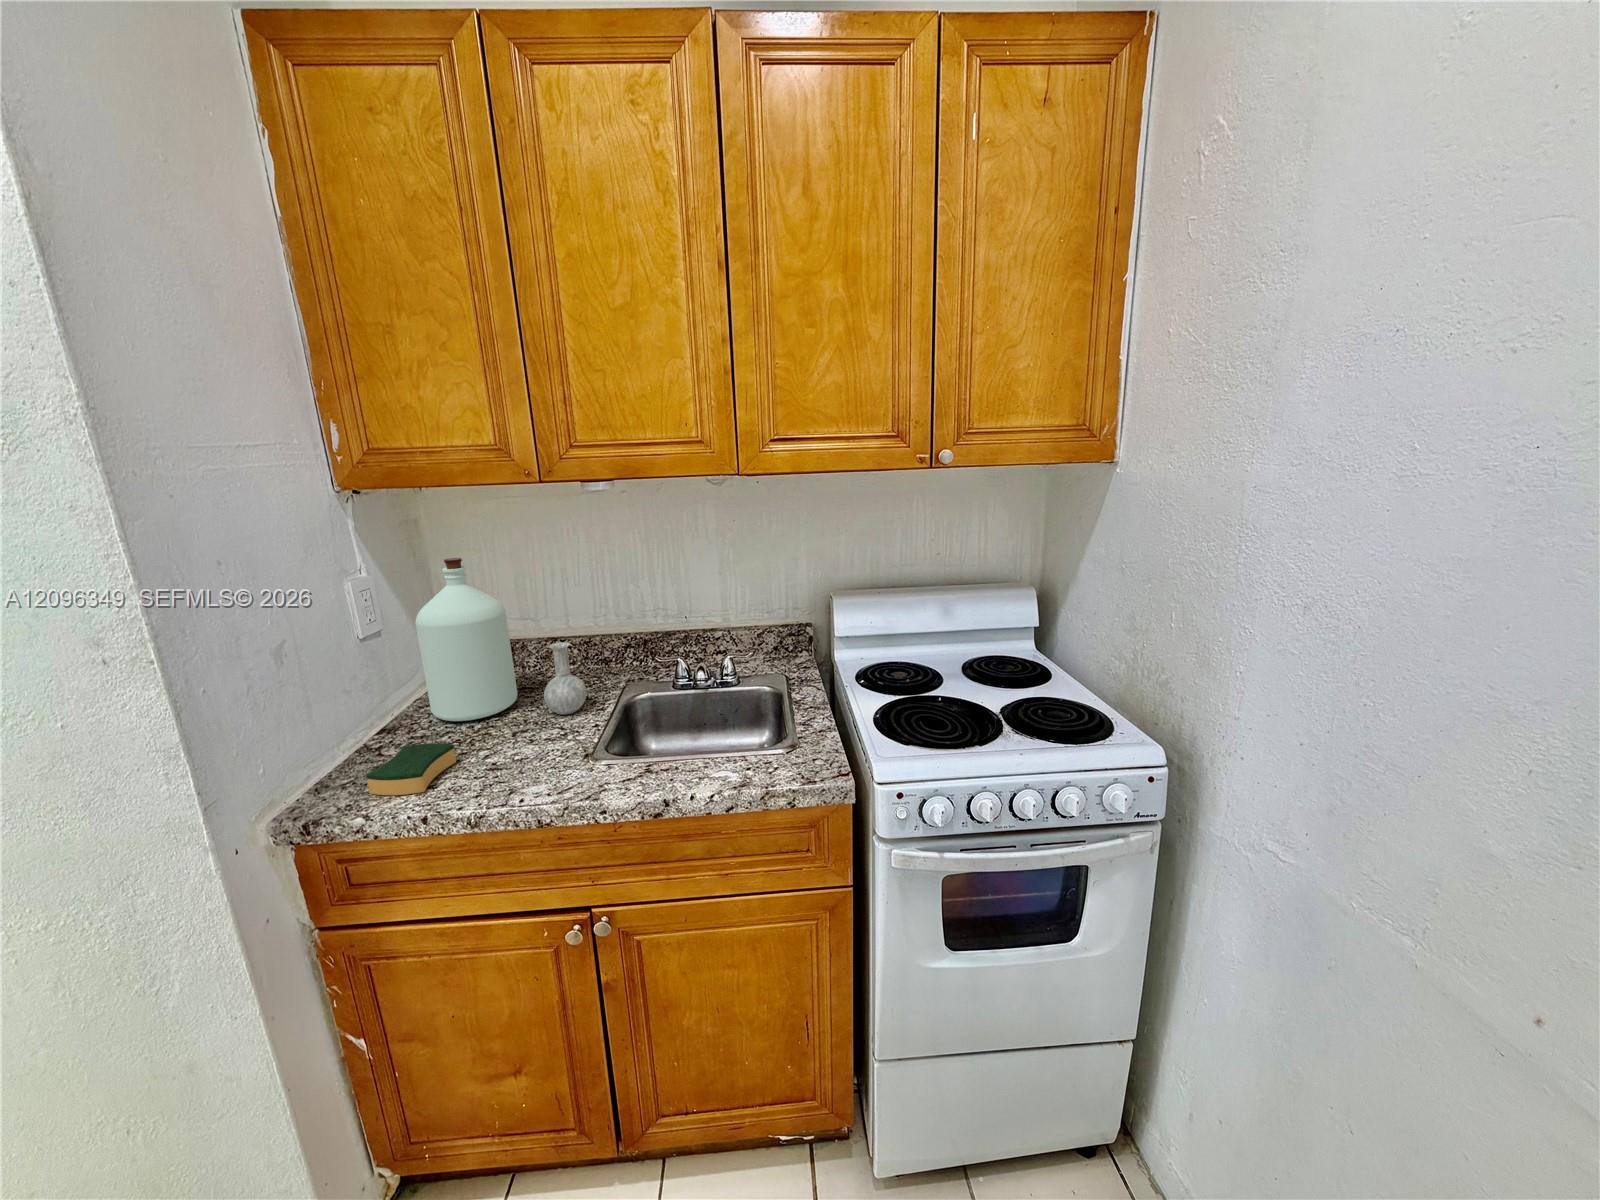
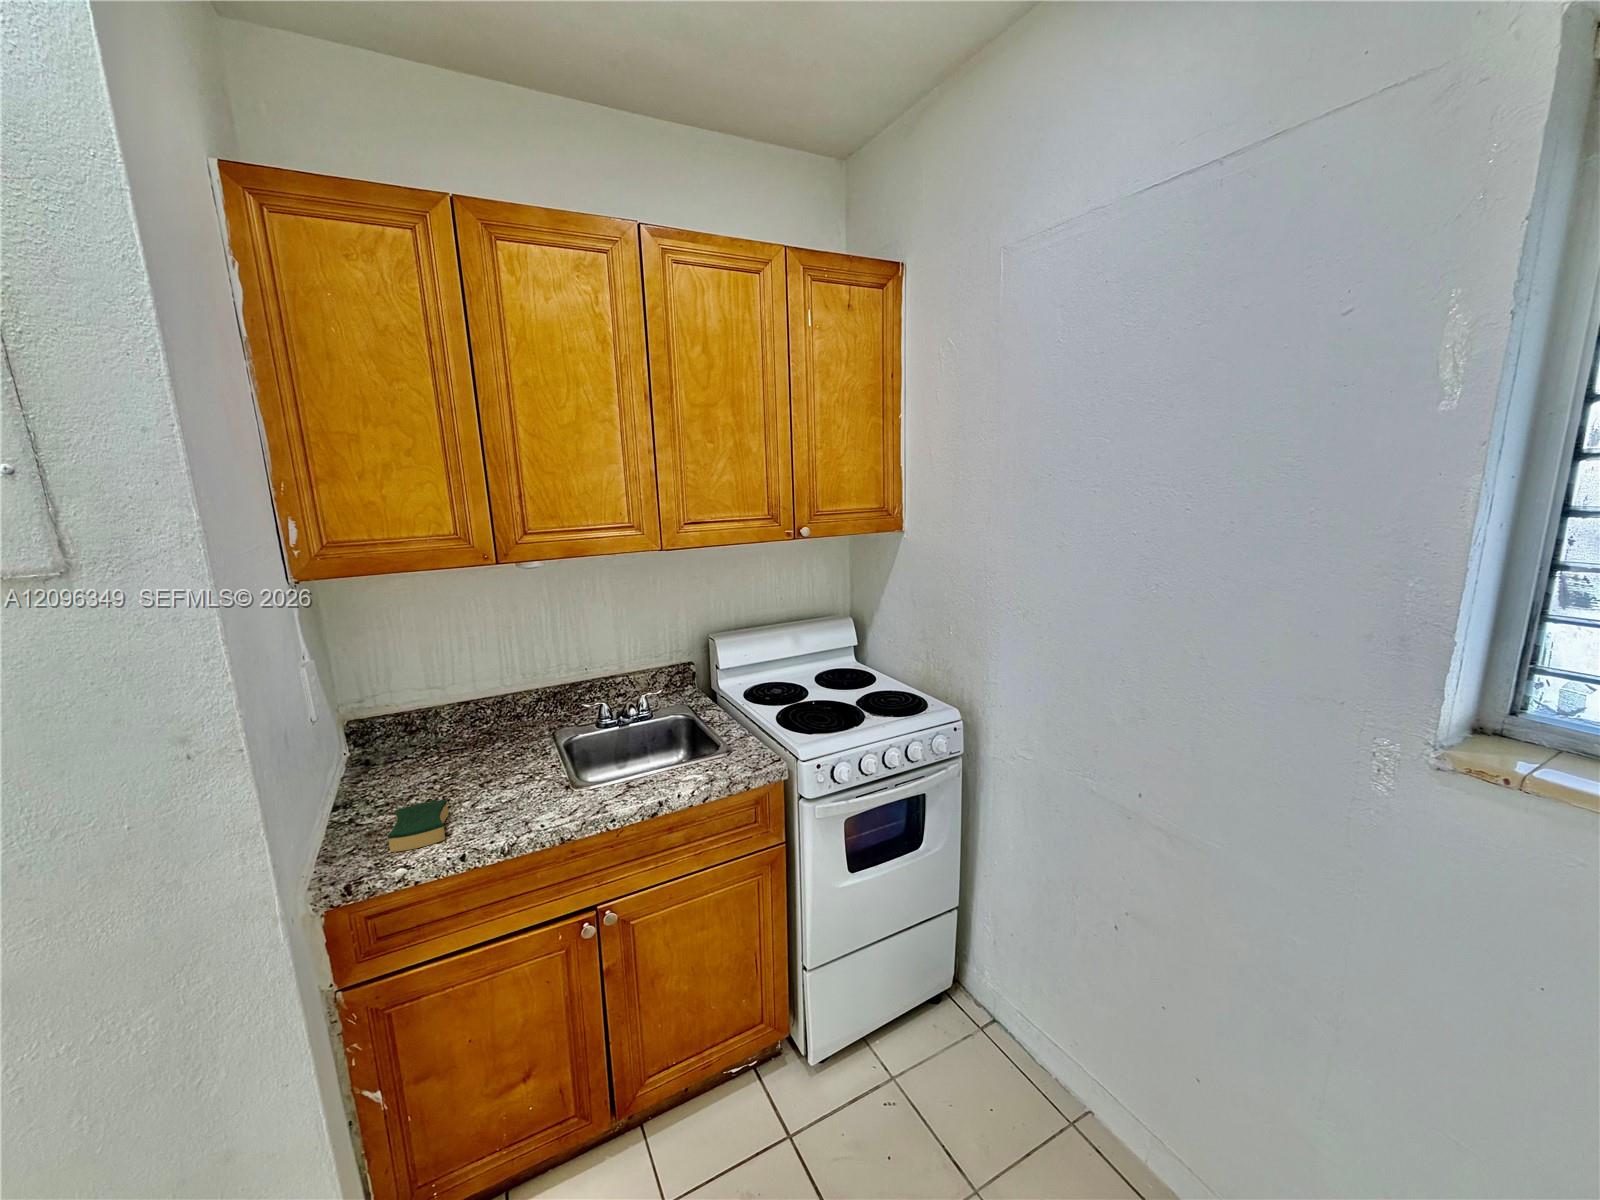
bottle: present [415,558,586,721] -> none [356,636,528,789]

